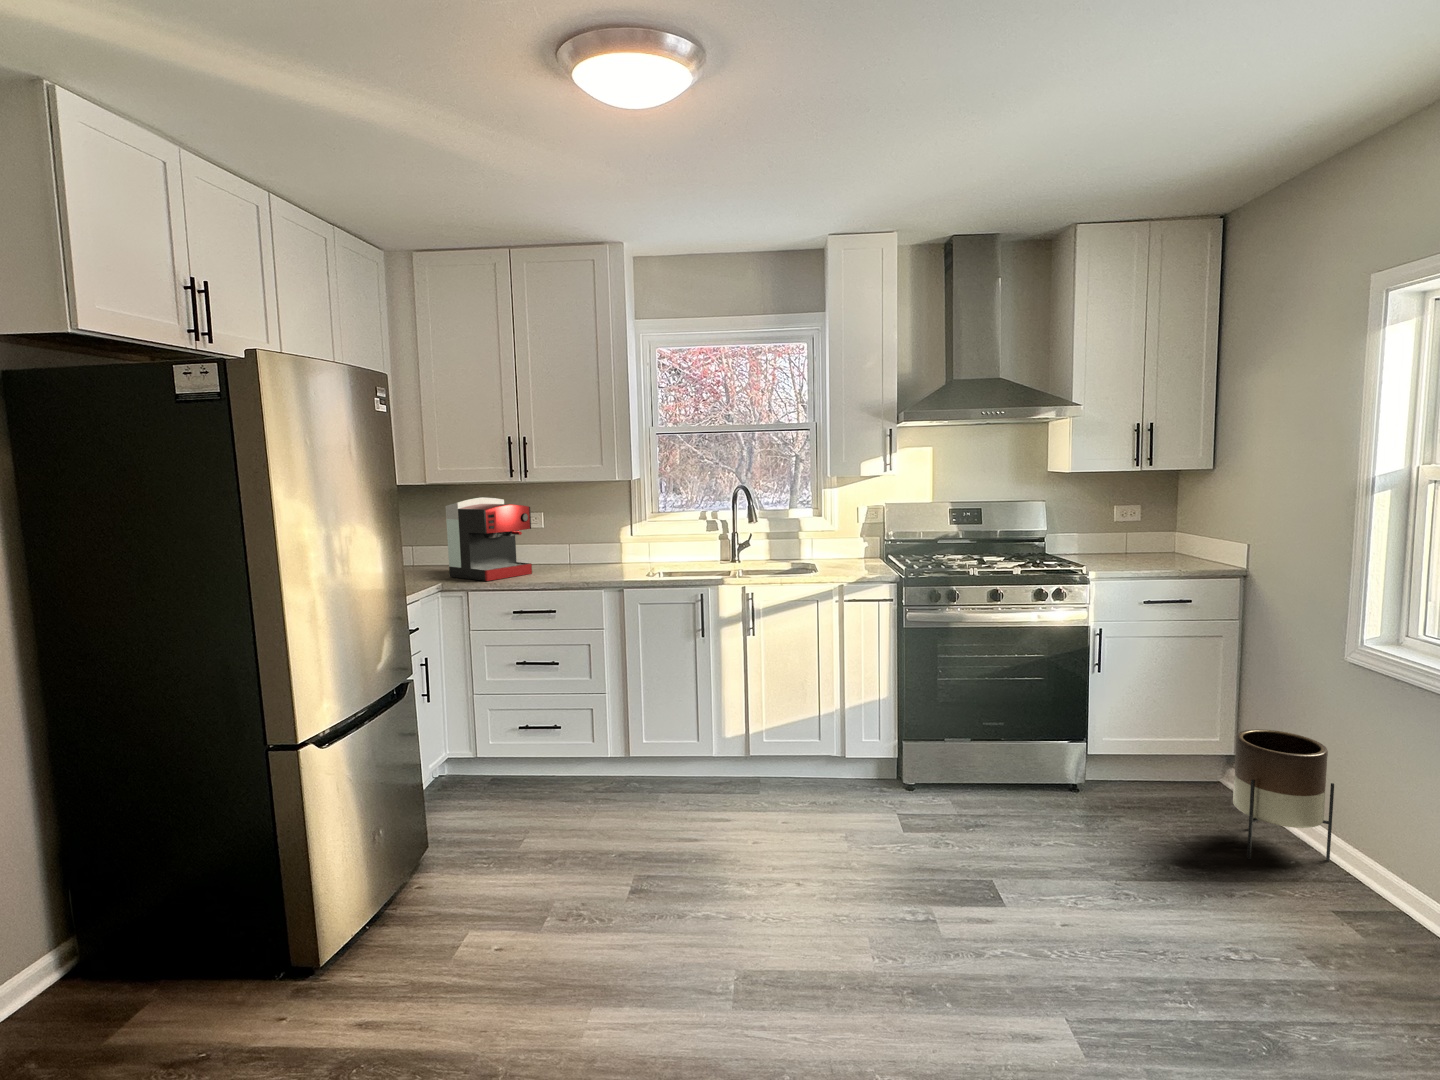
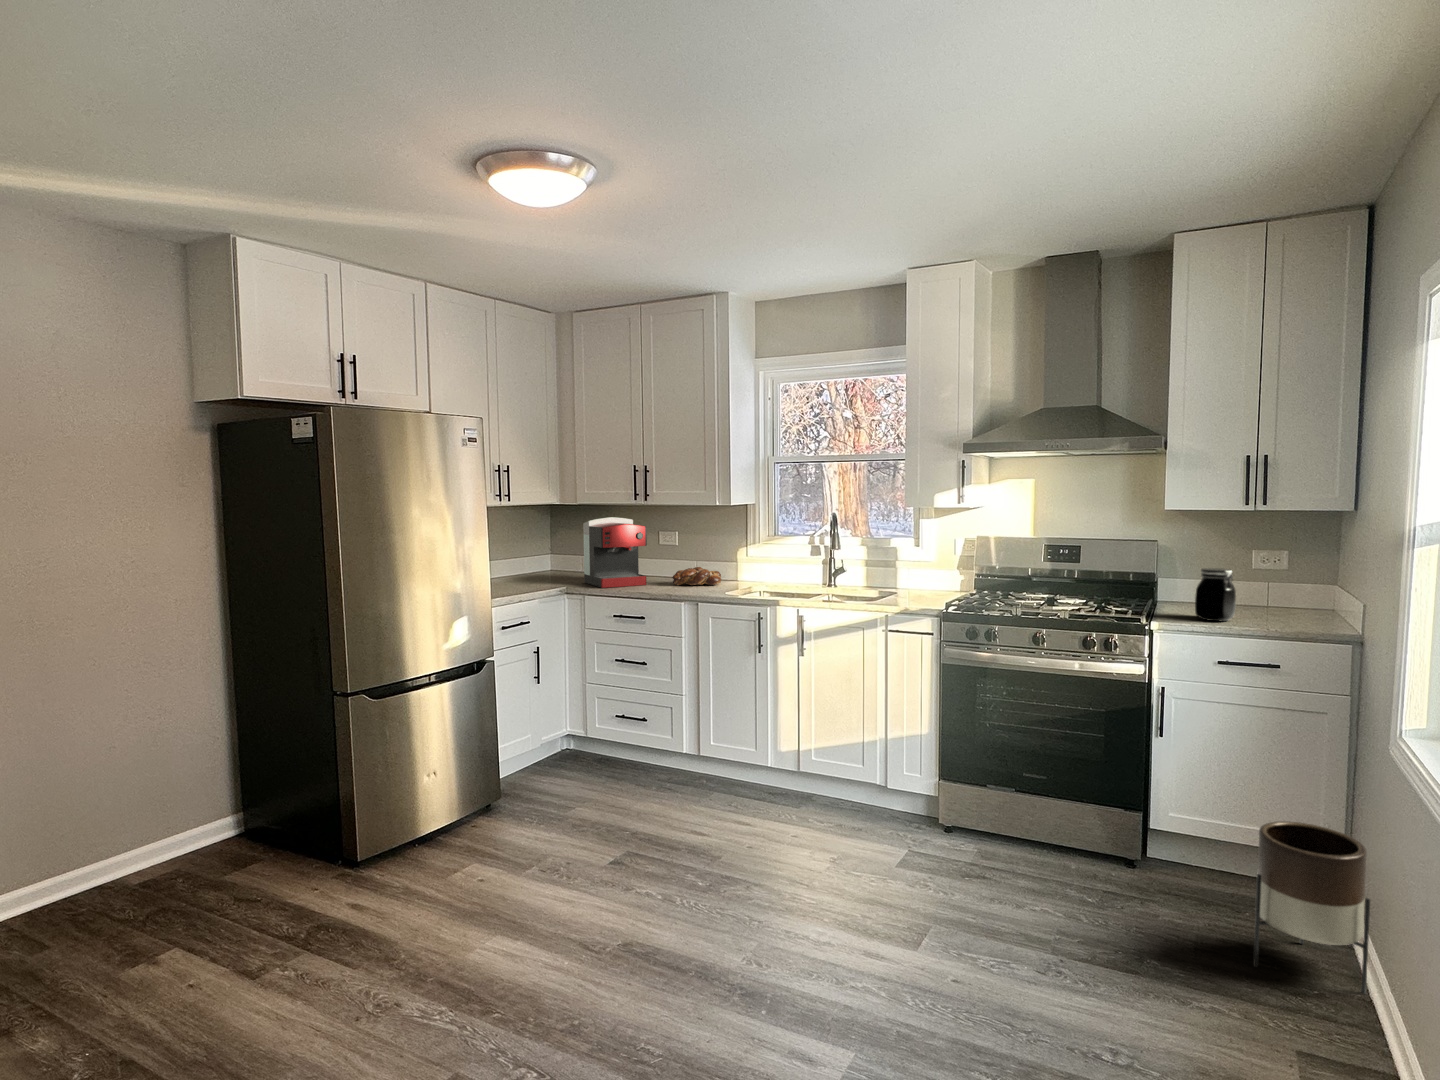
jar: none [1110,521,1145,567] -> present [1195,568,1236,621]
bread loaf: none [563,549,619,571] -> present [672,567,721,585]

